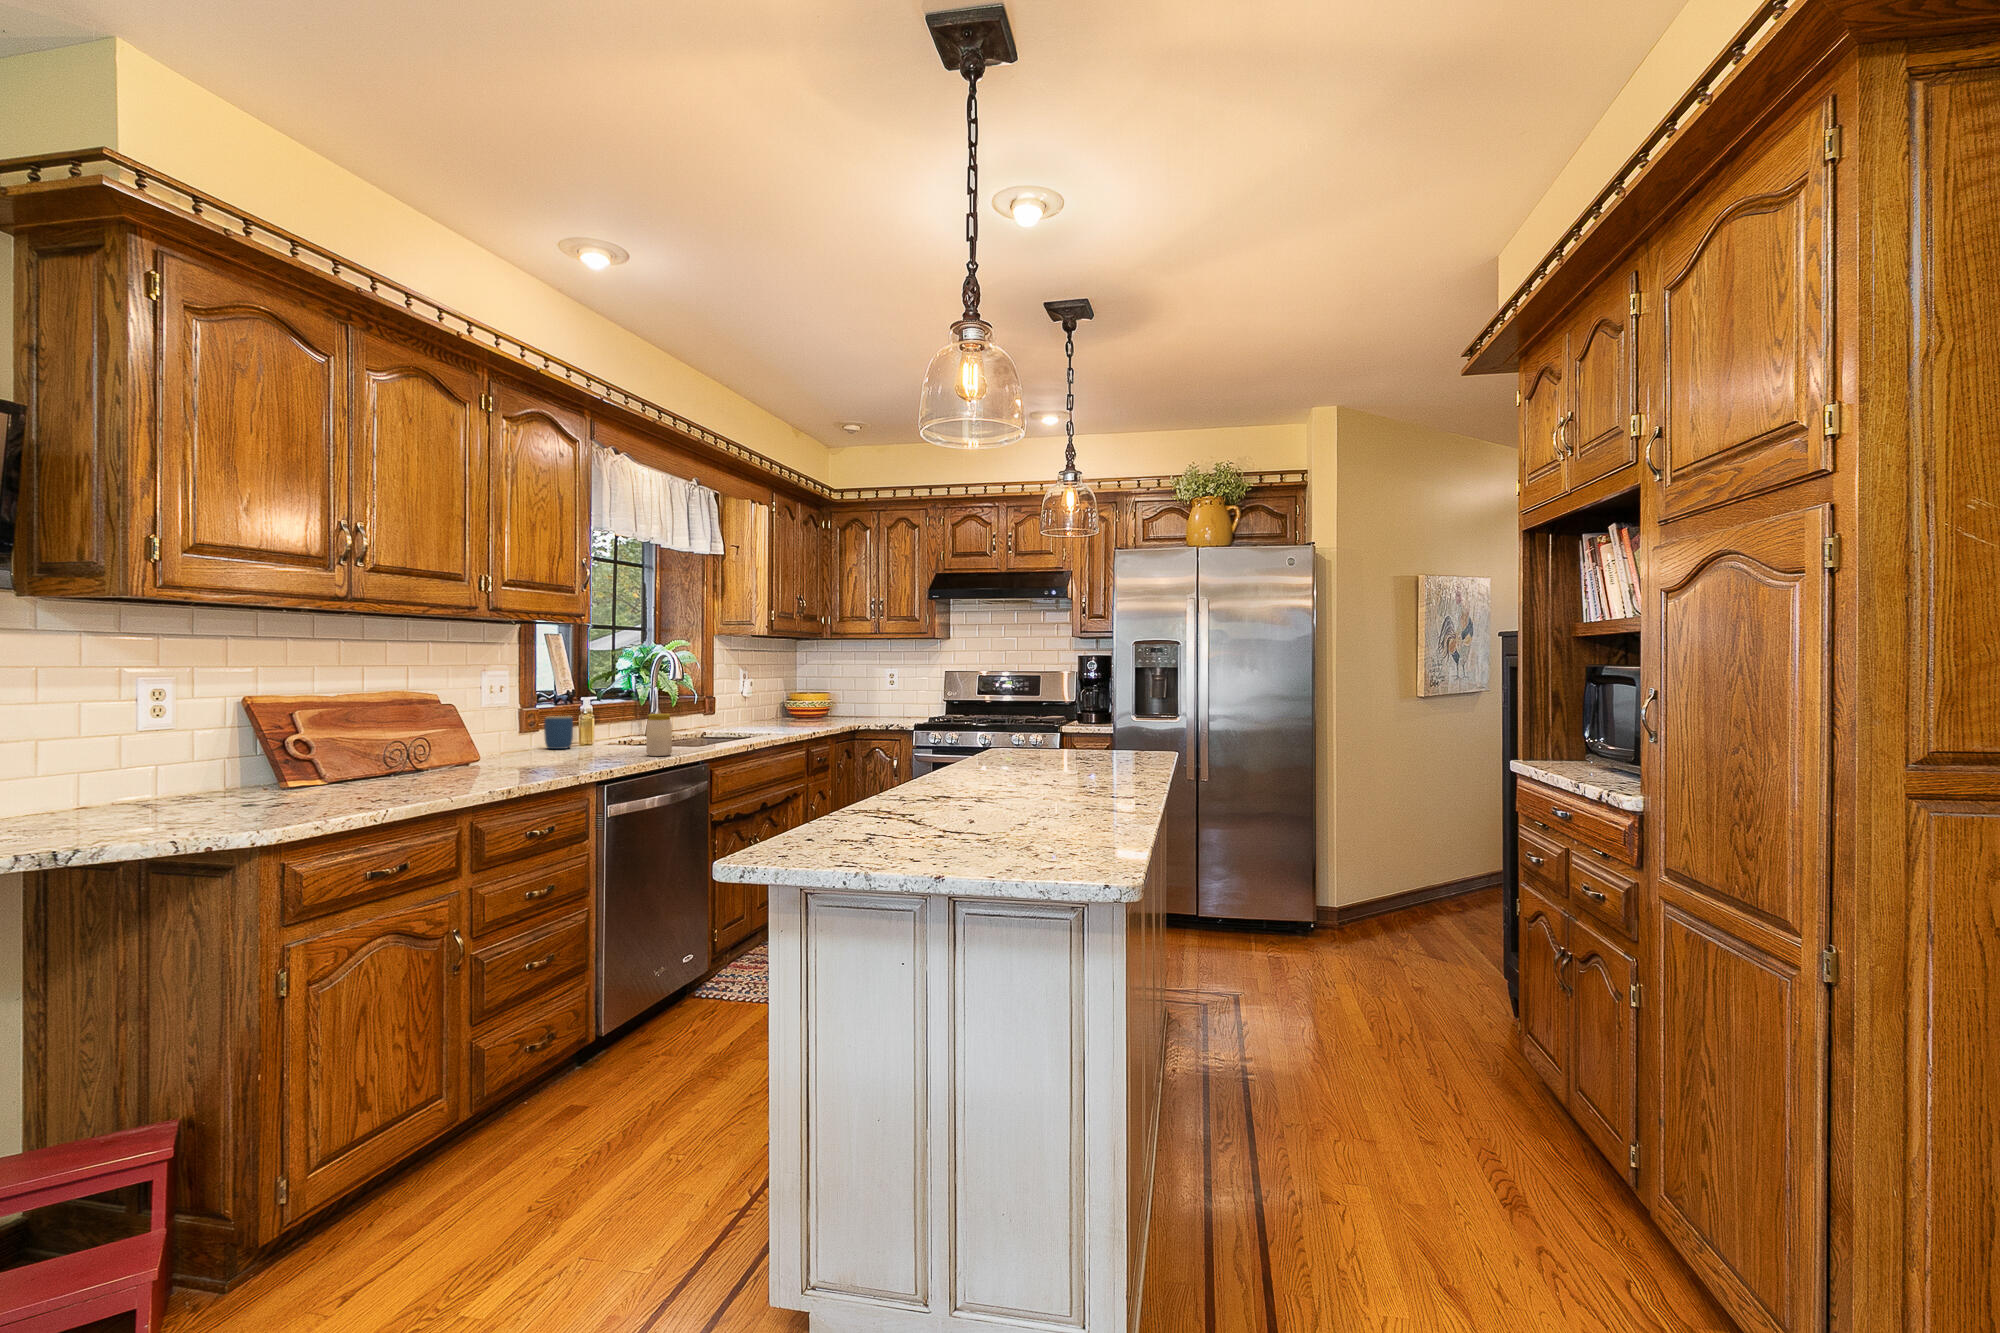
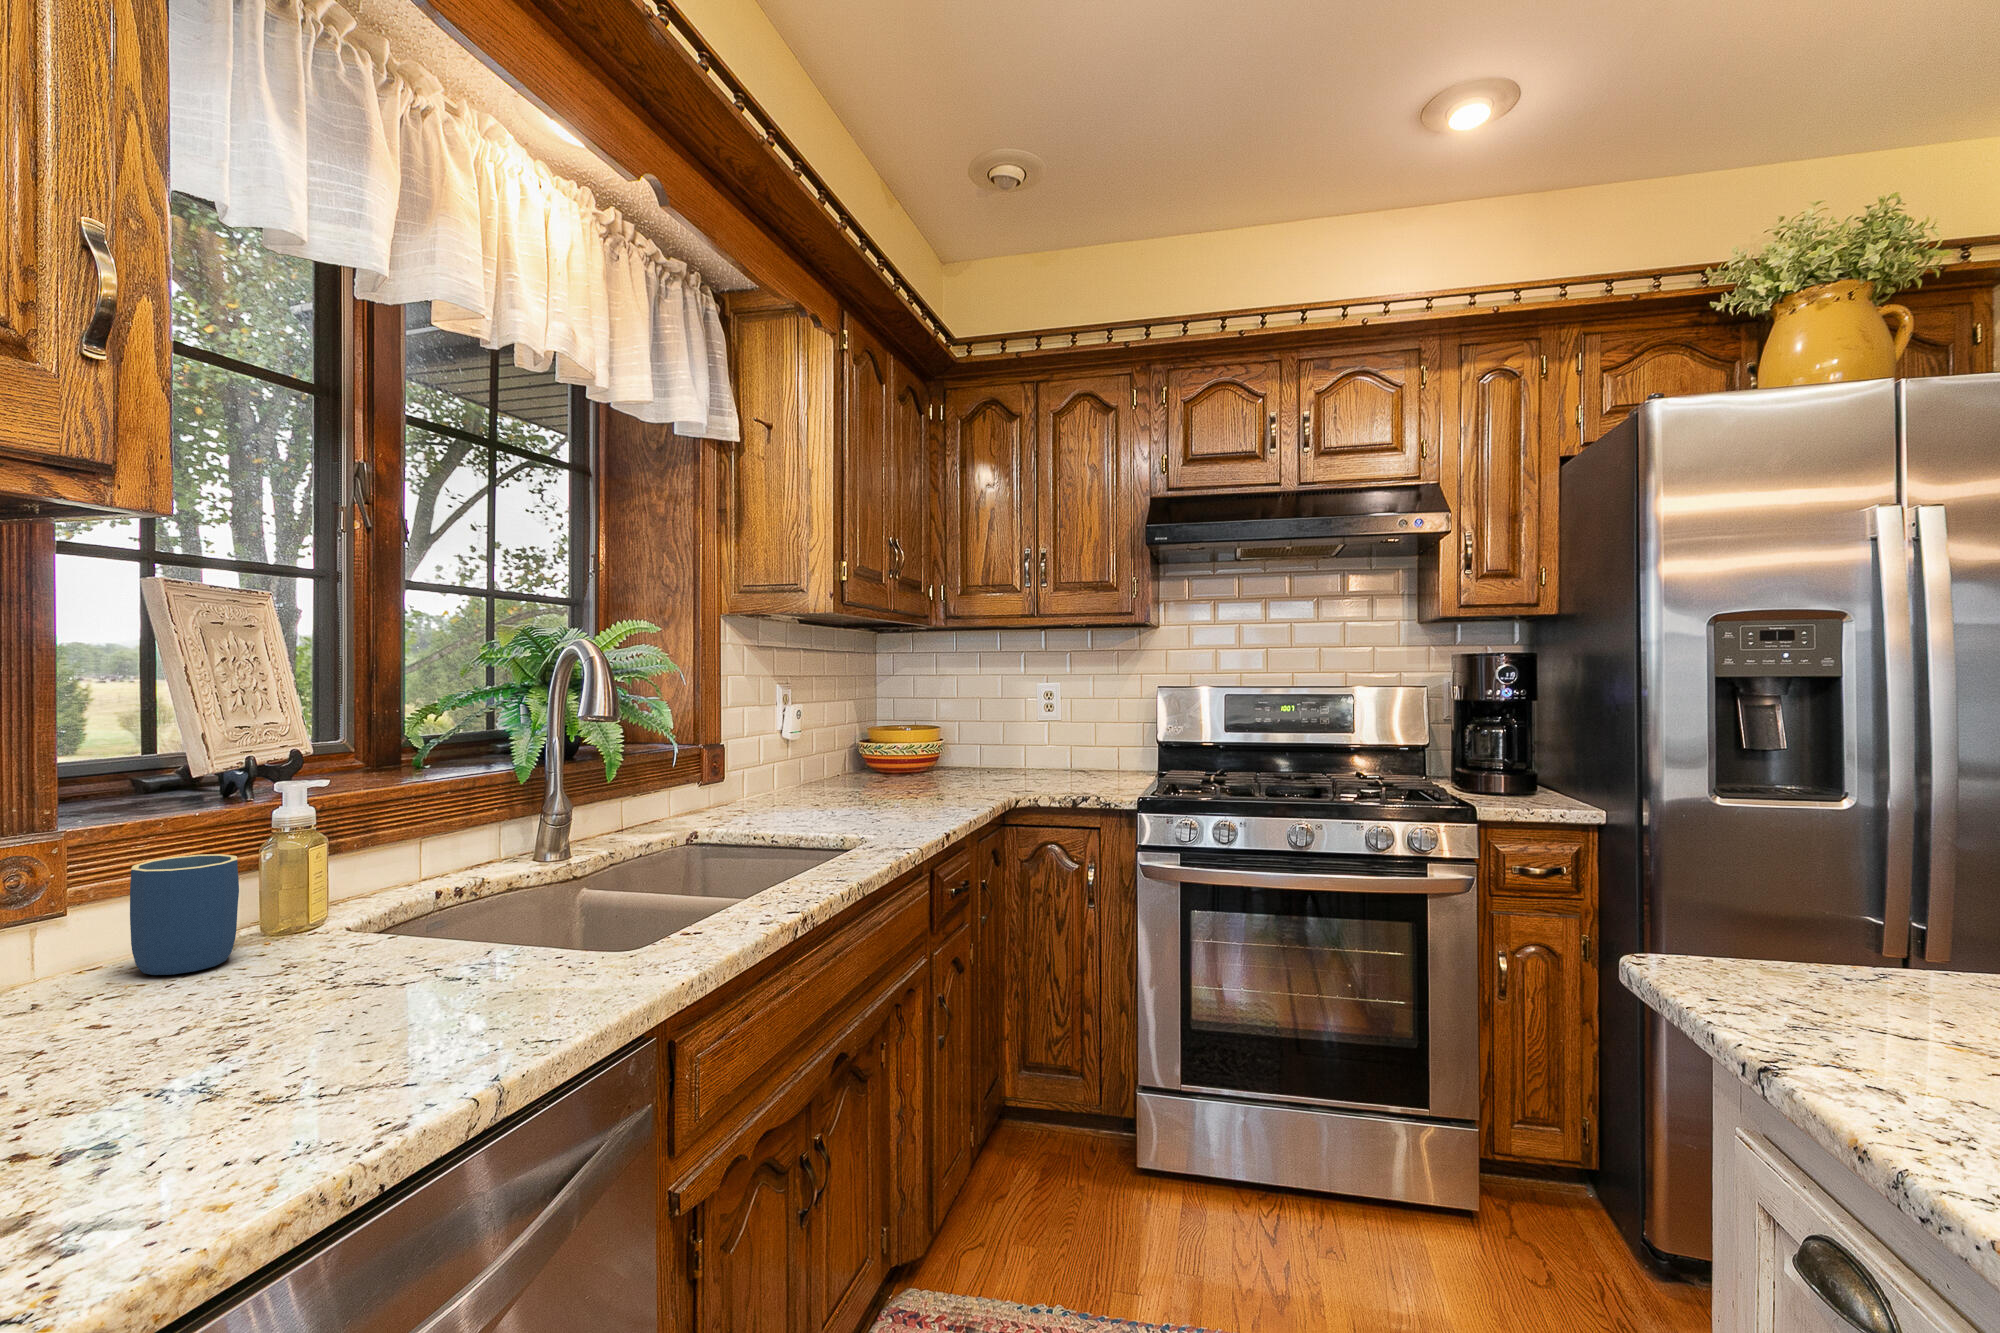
jar: present [646,714,672,756] -> none [423,876,524,1052]

